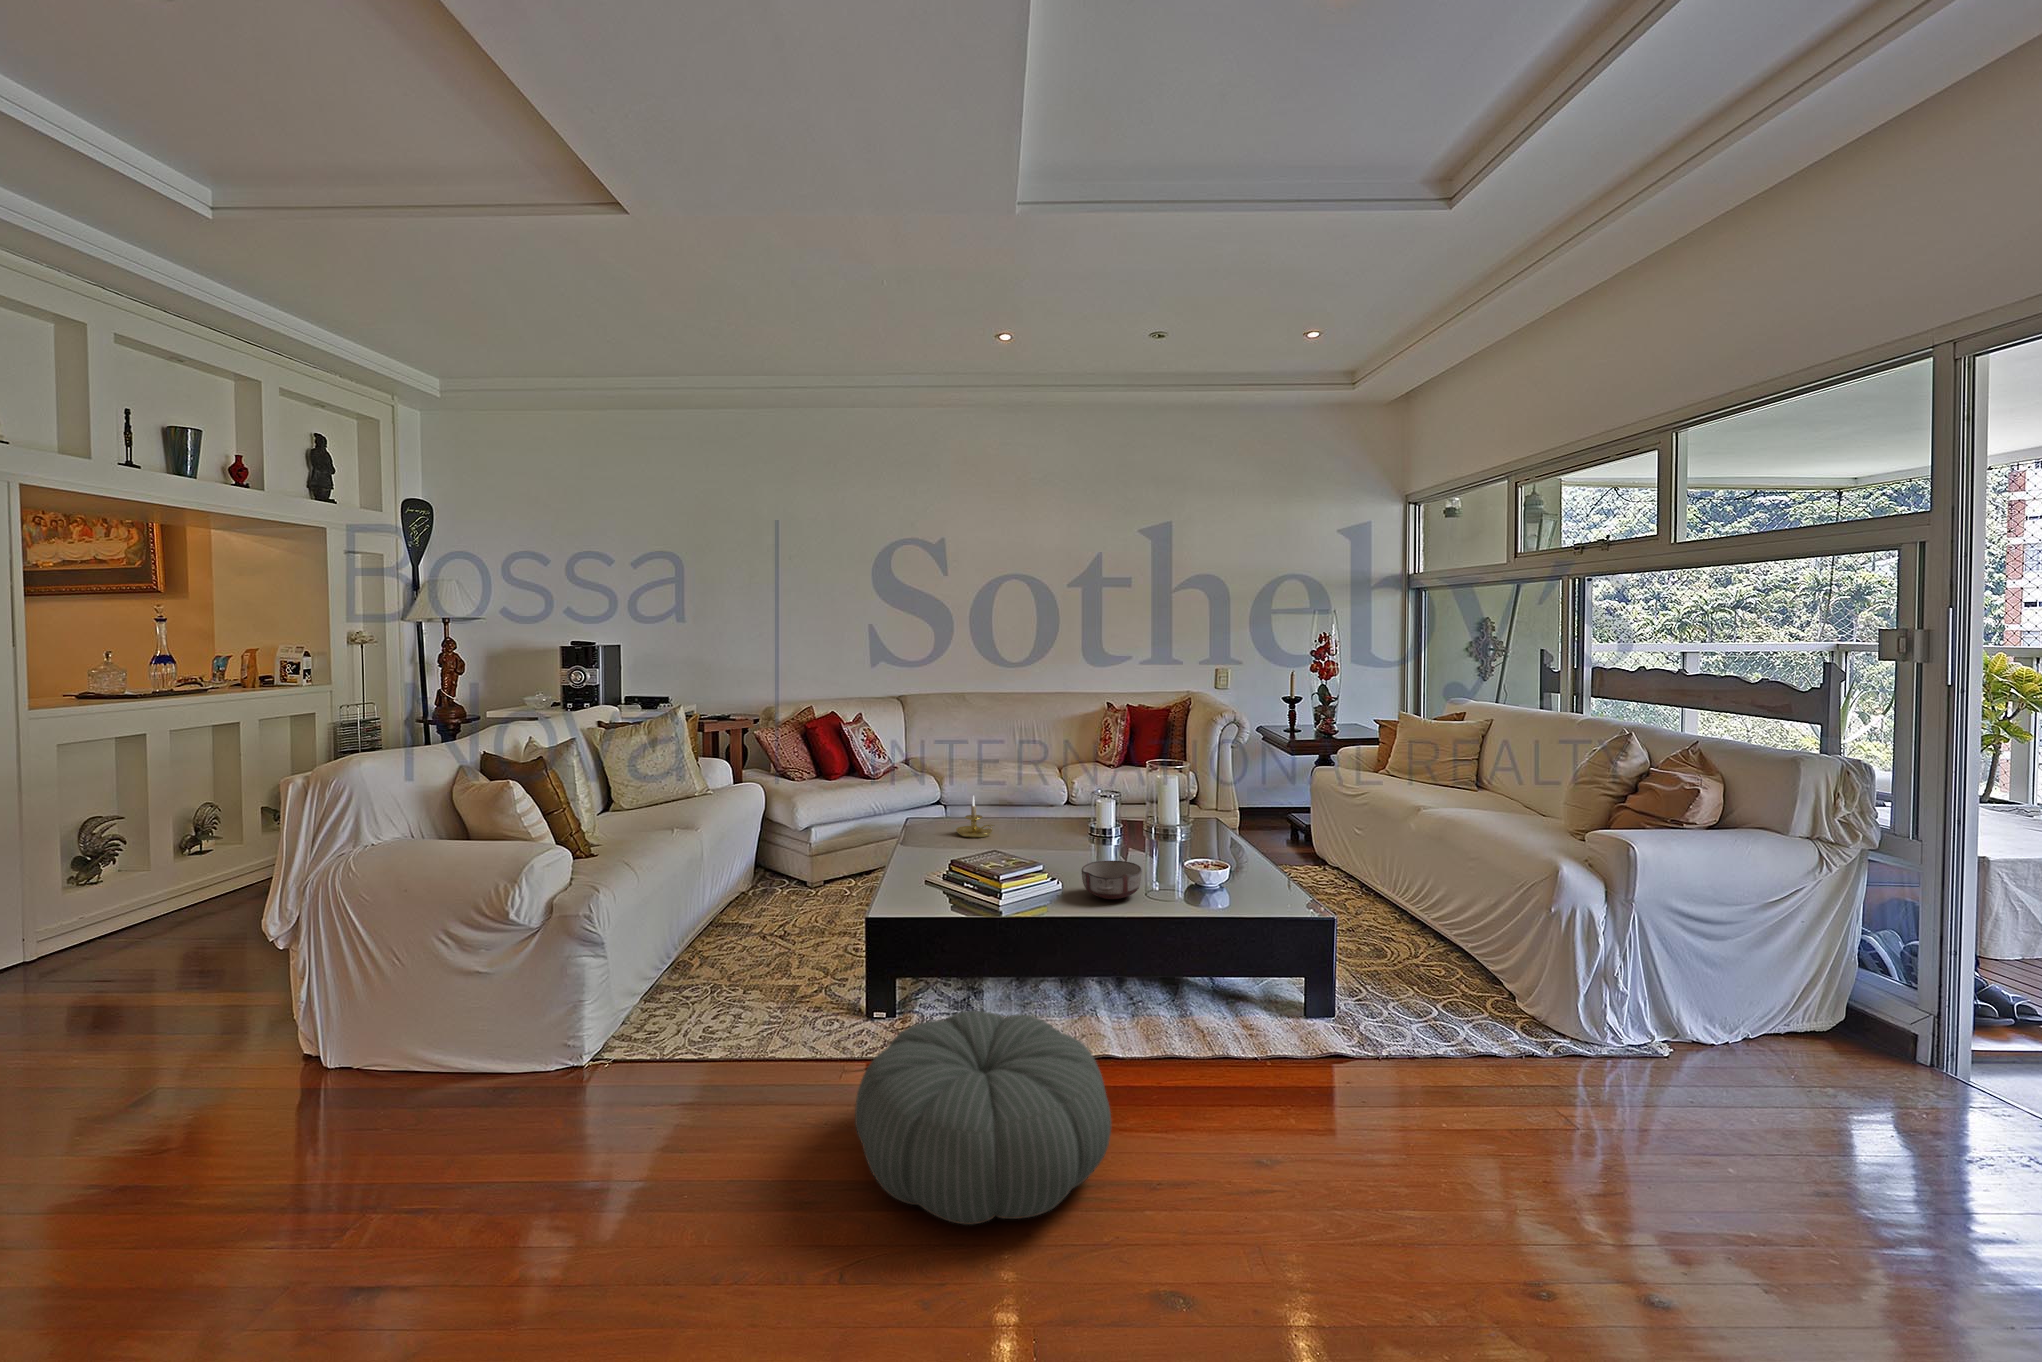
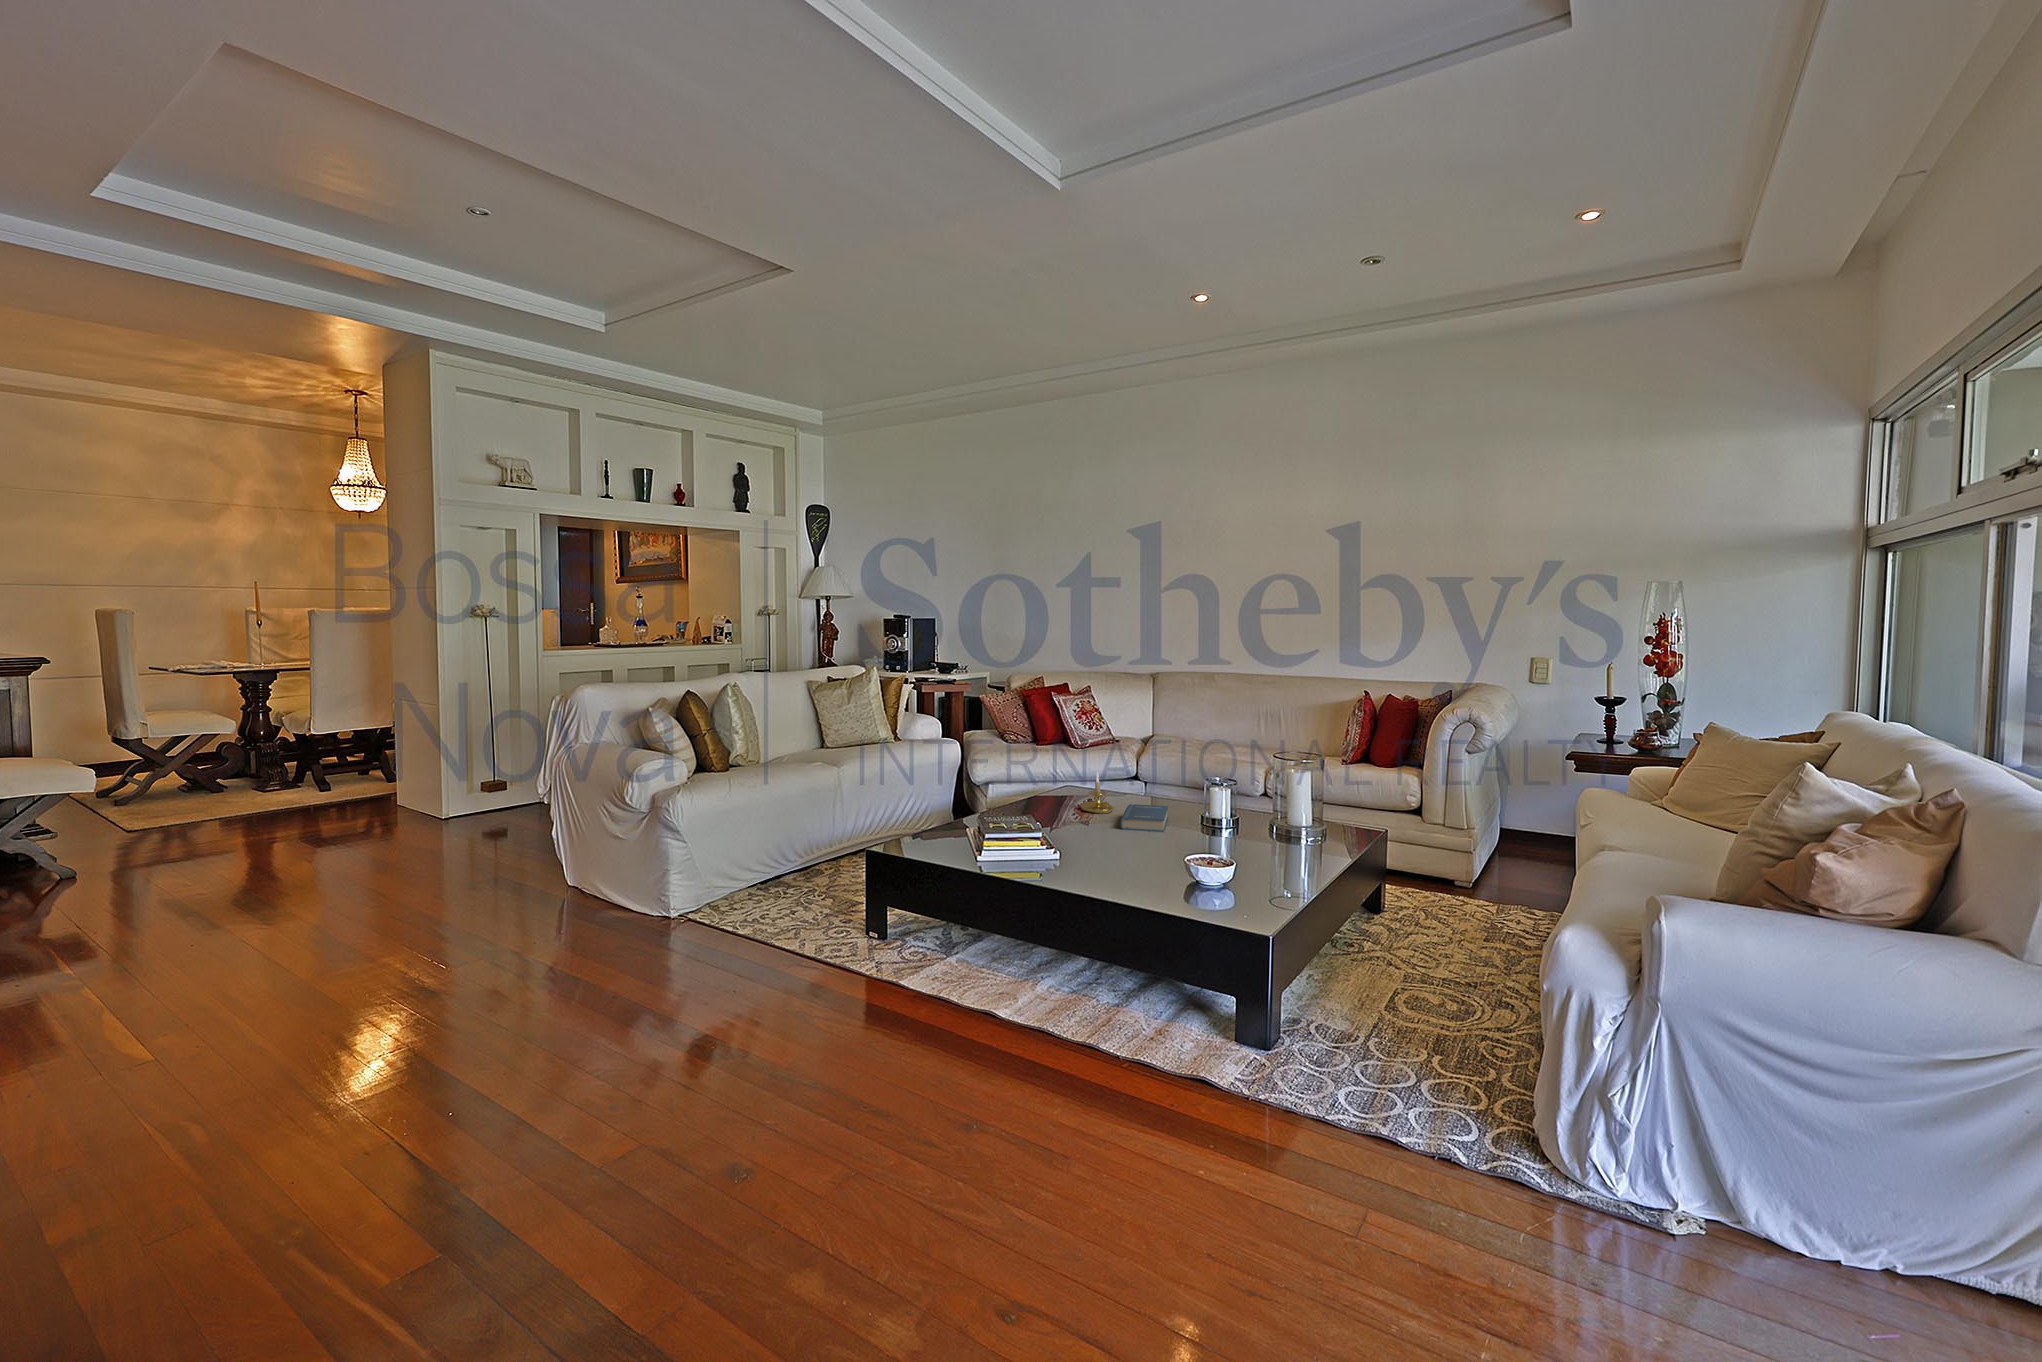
hardback book: none [1014,820,1074,849] -> present [1121,804,1168,832]
ceramic bowl: present [1082,861,1142,899] -> none [1053,839,1113,876]
pouf: present [855,1011,1111,1225] -> none [712,929,922,1078]

